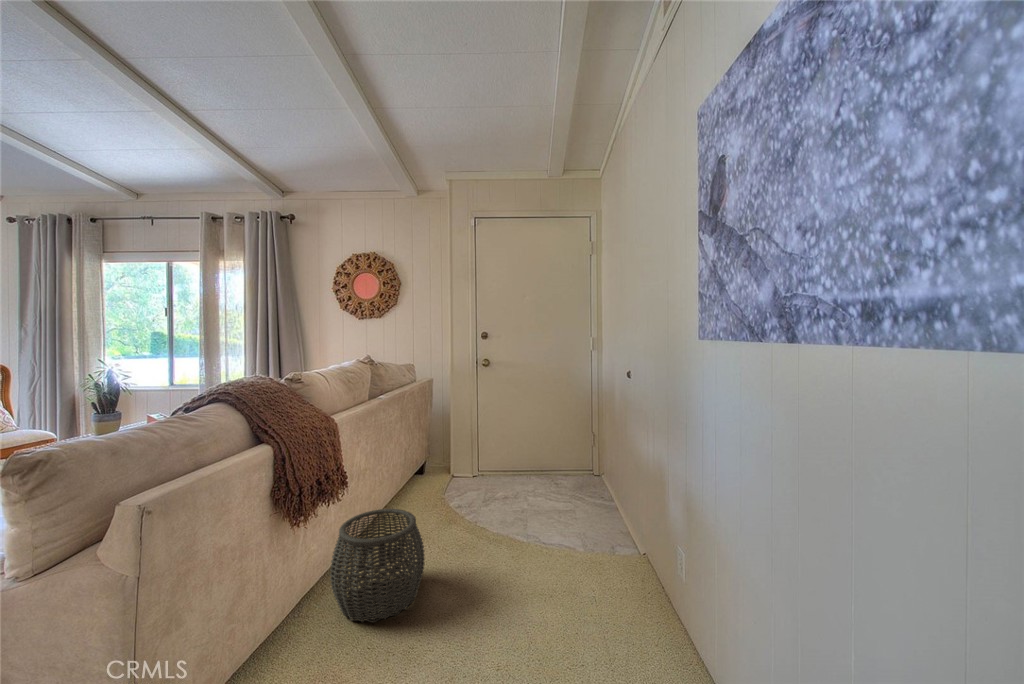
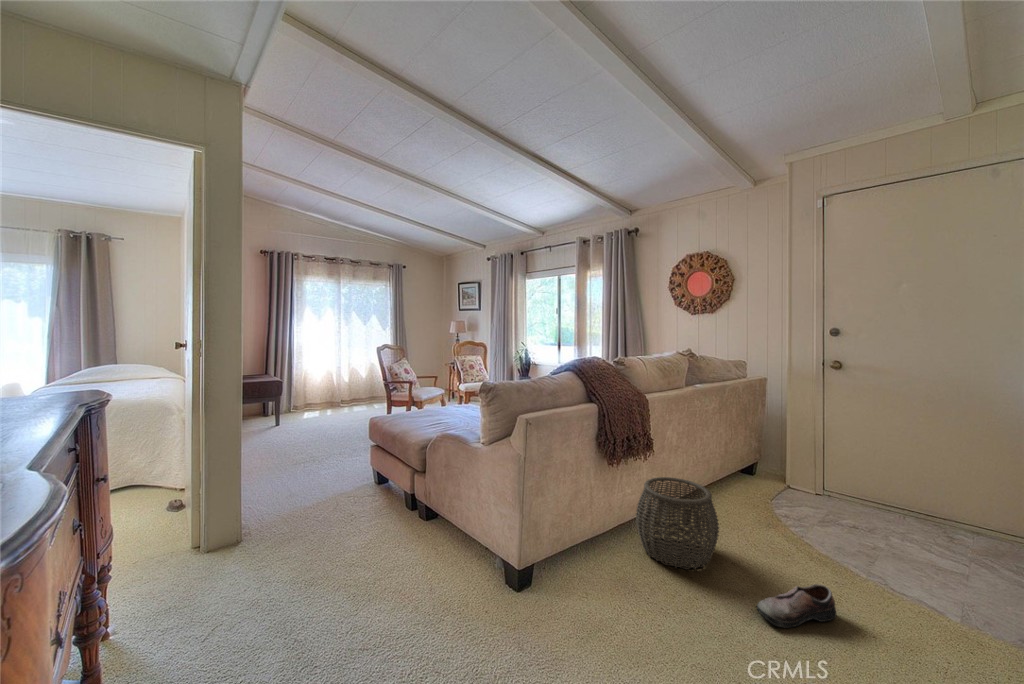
shoe: none [471,568,526,631] -> present [757,584,836,627]

